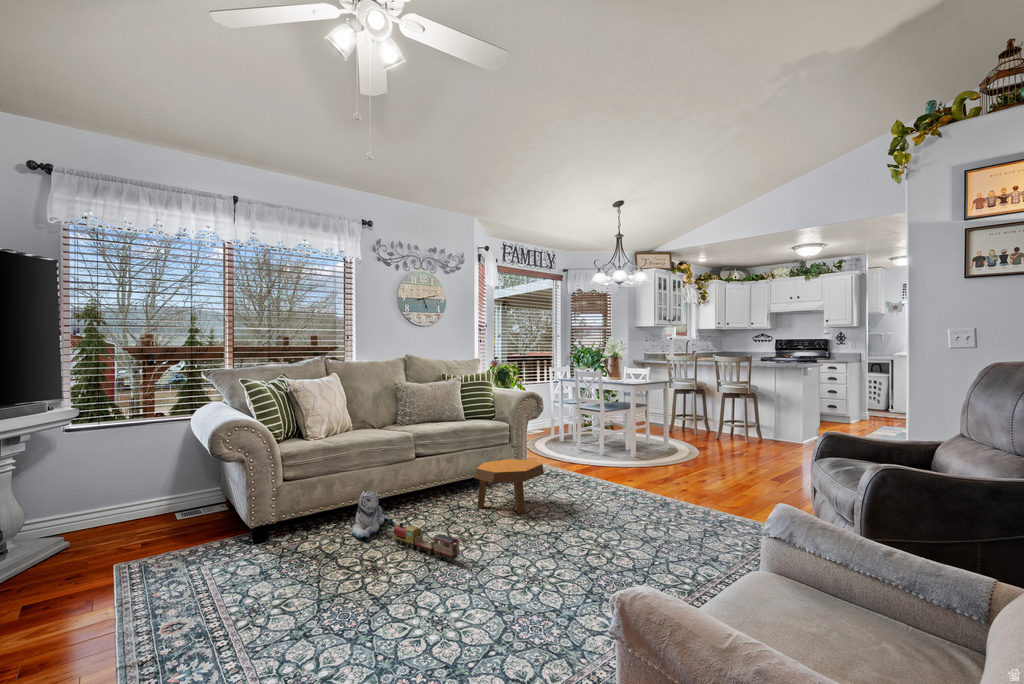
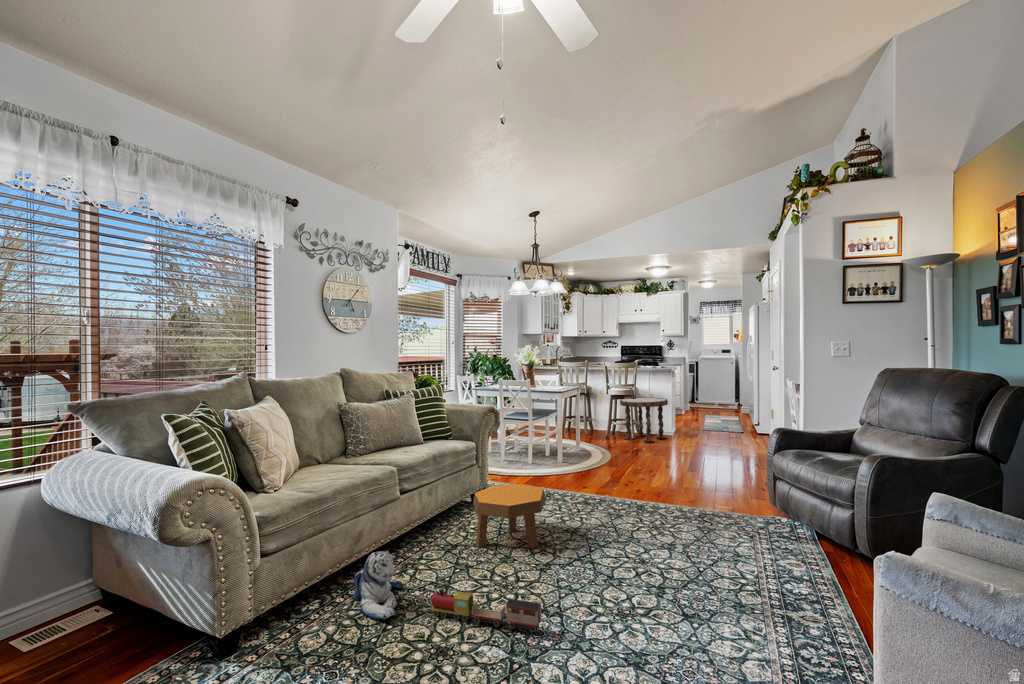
side table: none [729,395,787,445] -> present [620,397,668,443]

